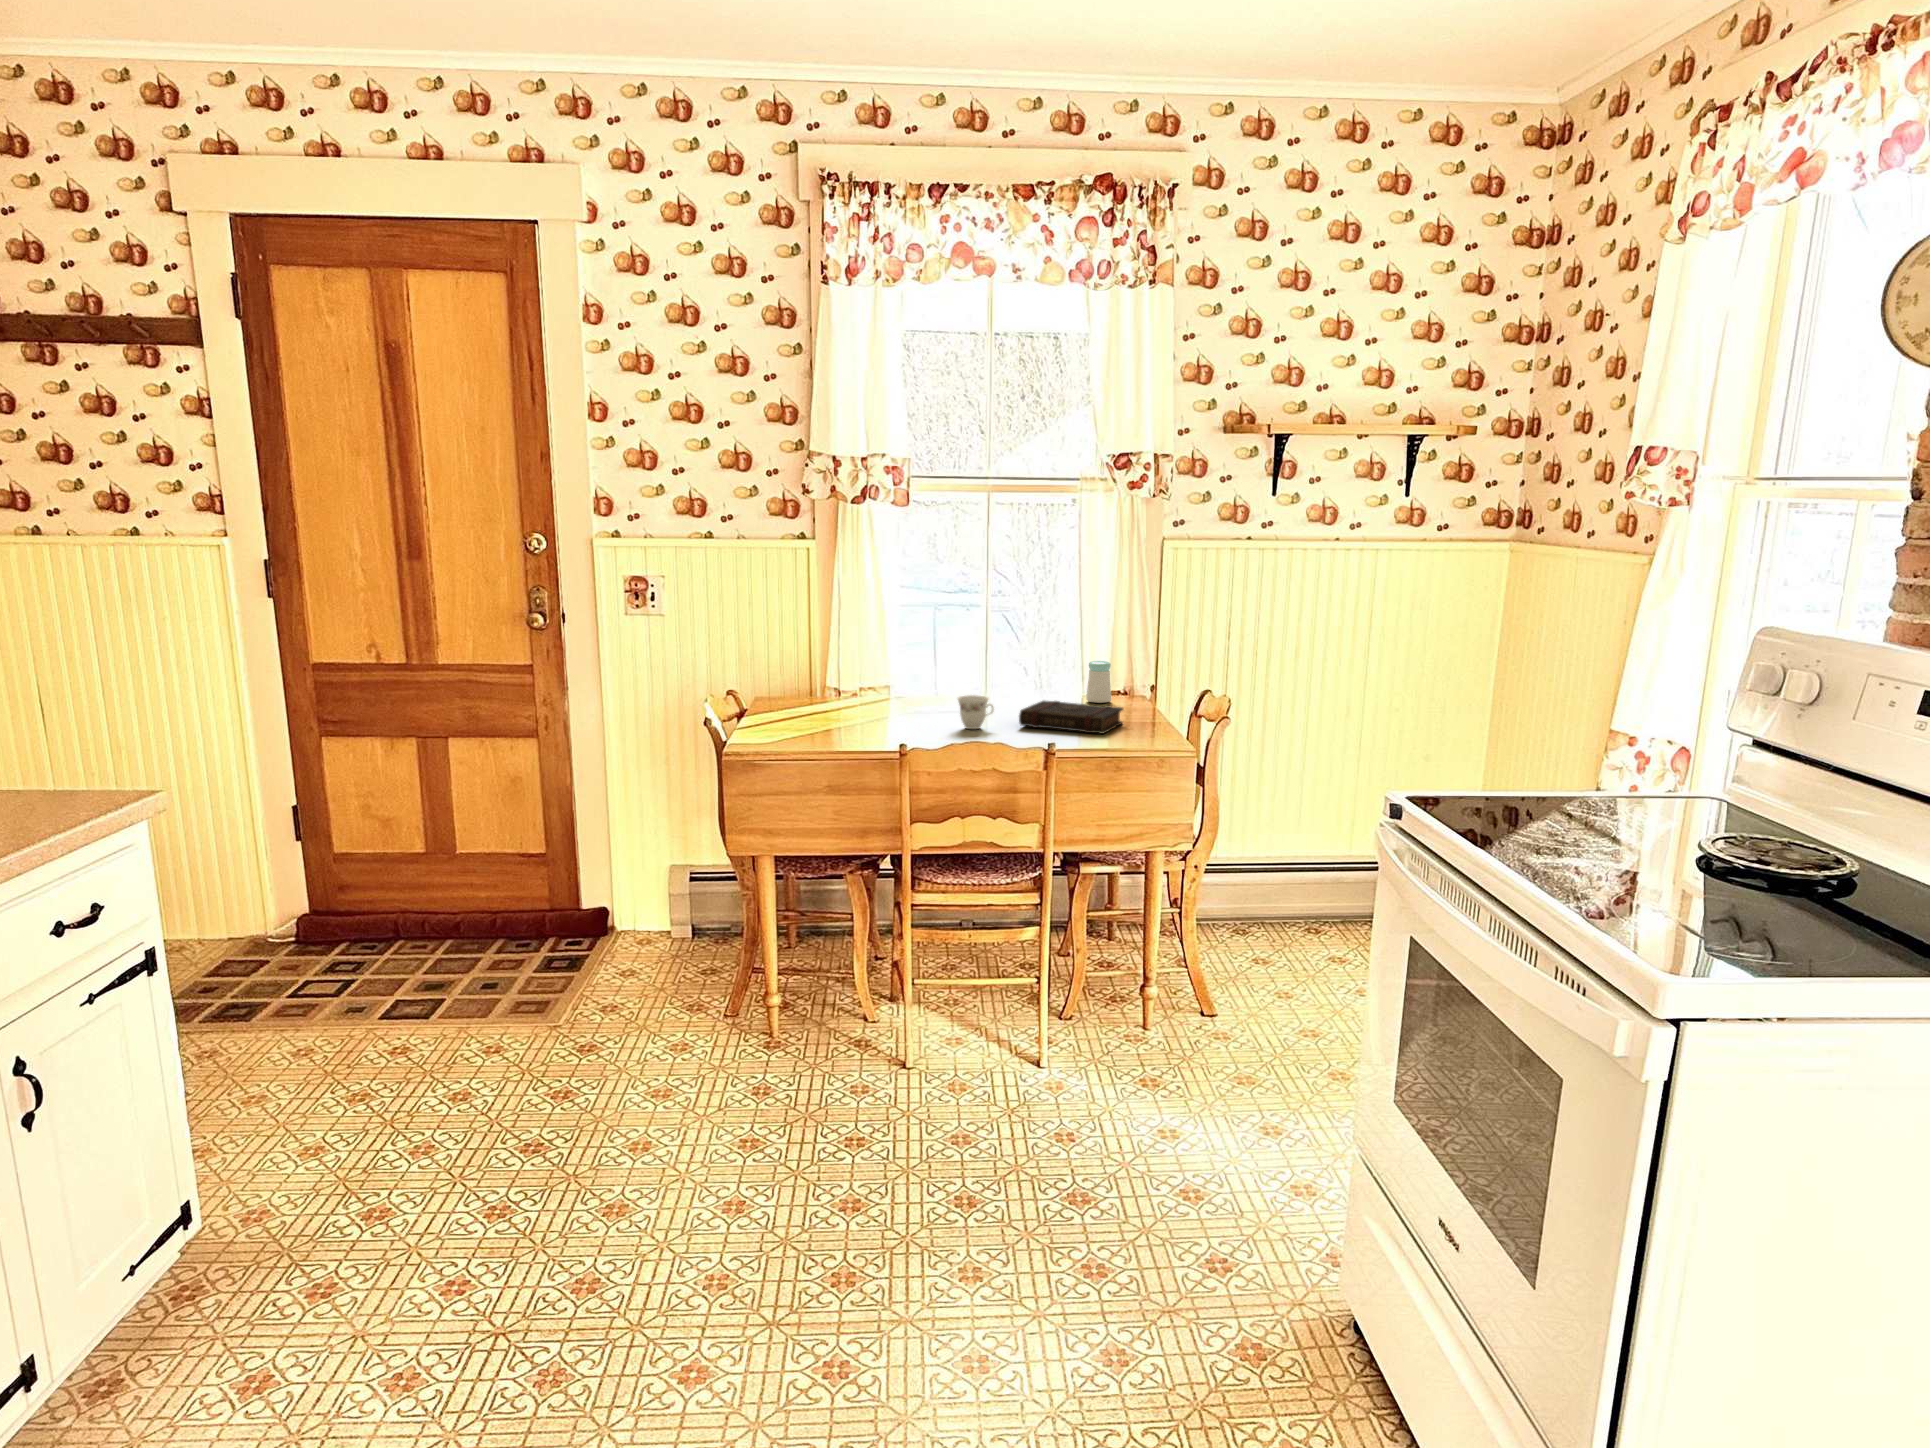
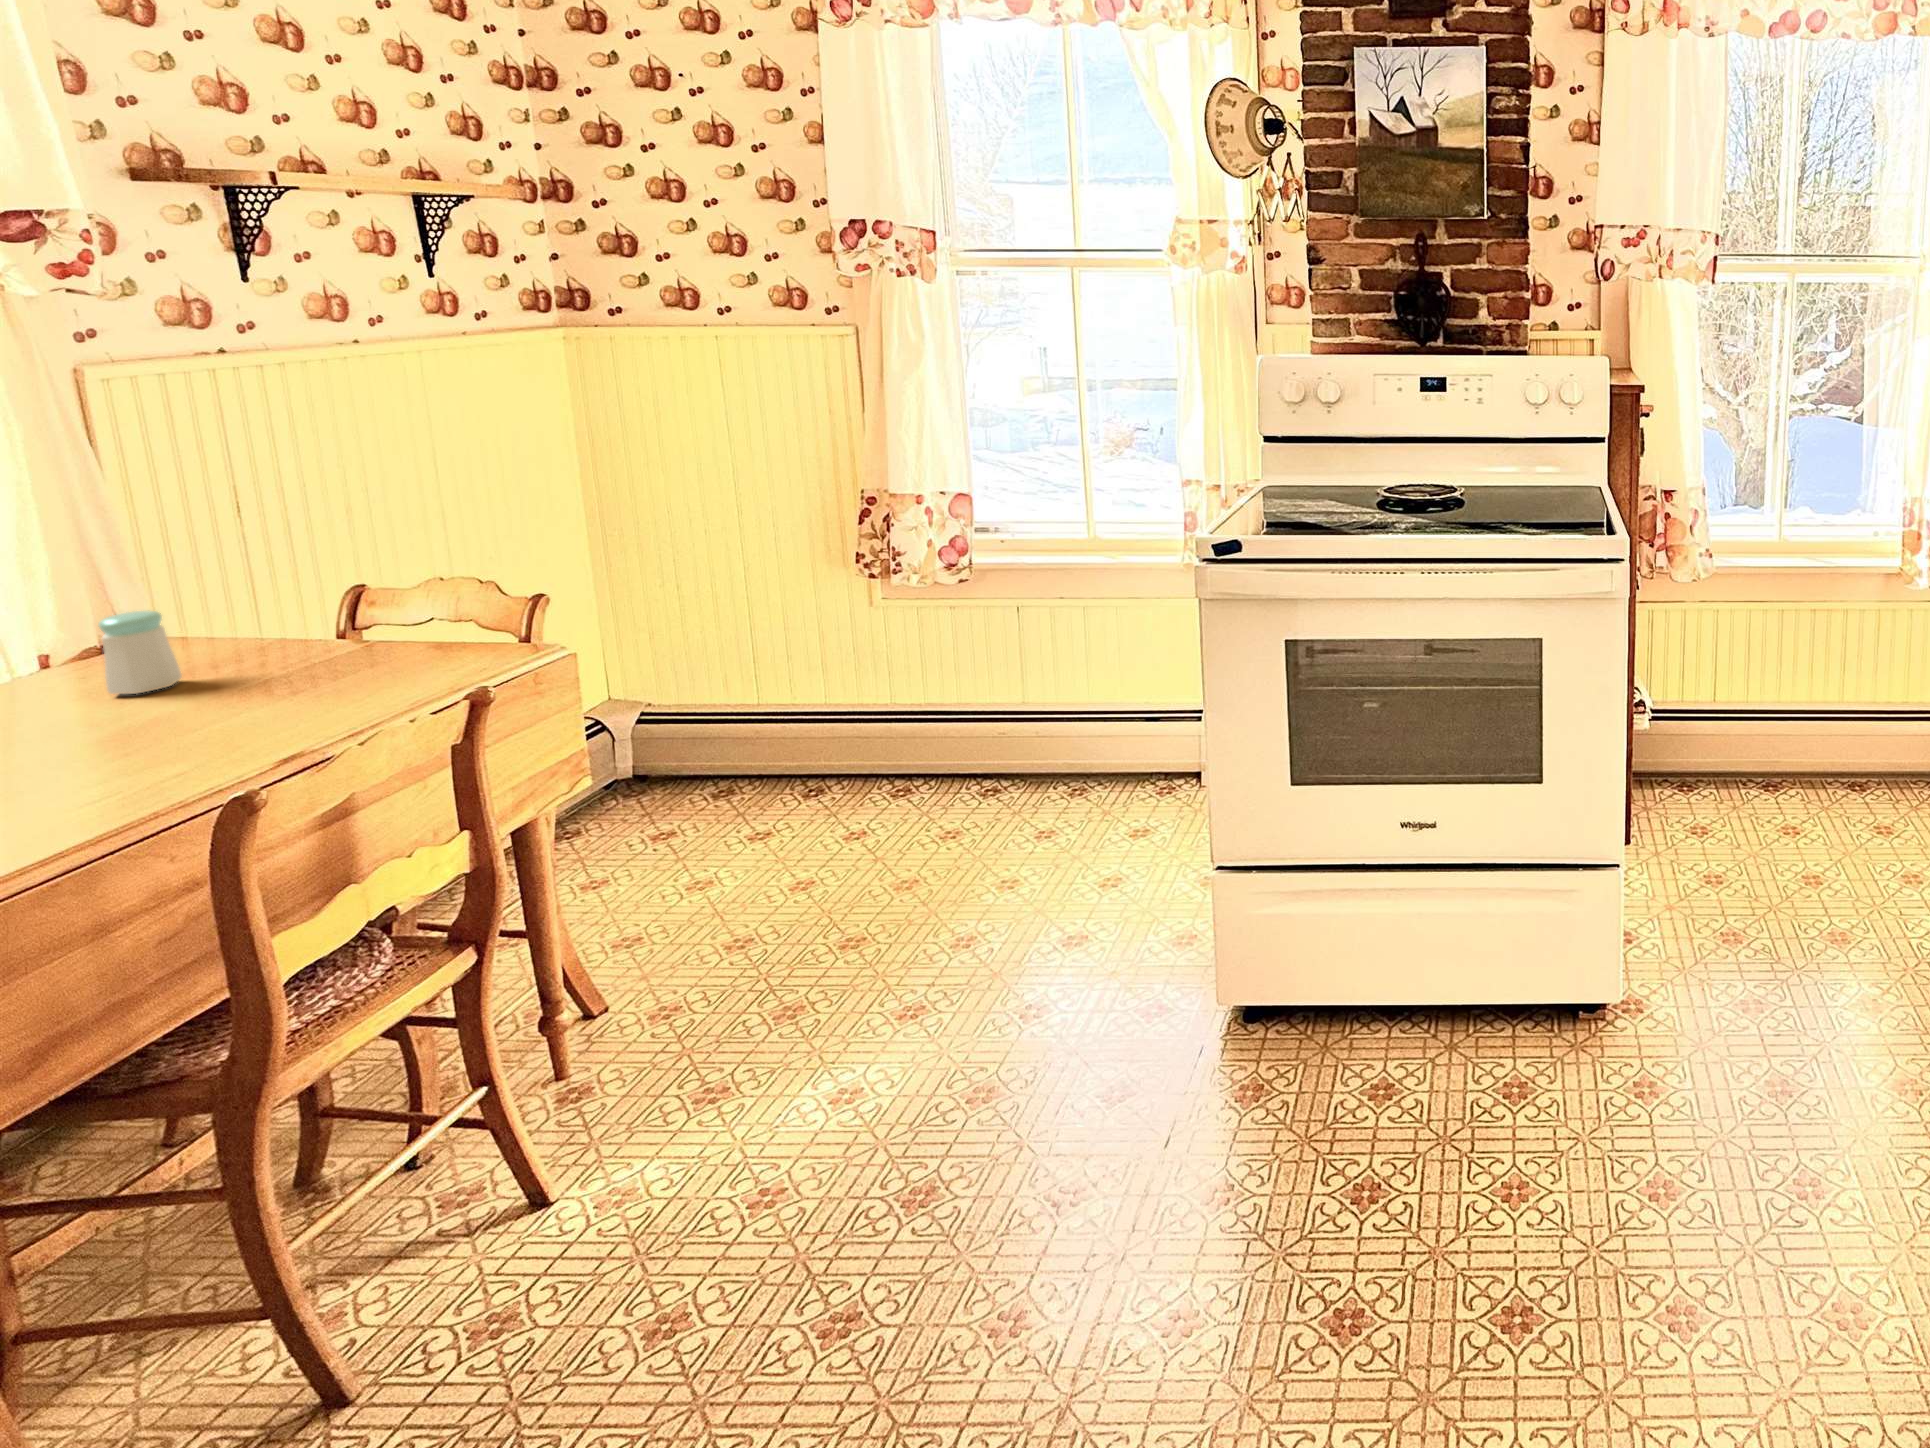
teacup: present [958,695,993,729] -> none [71,722,191,802]
book: present [1019,701,1123,734] -> none [175,652,446,749]

